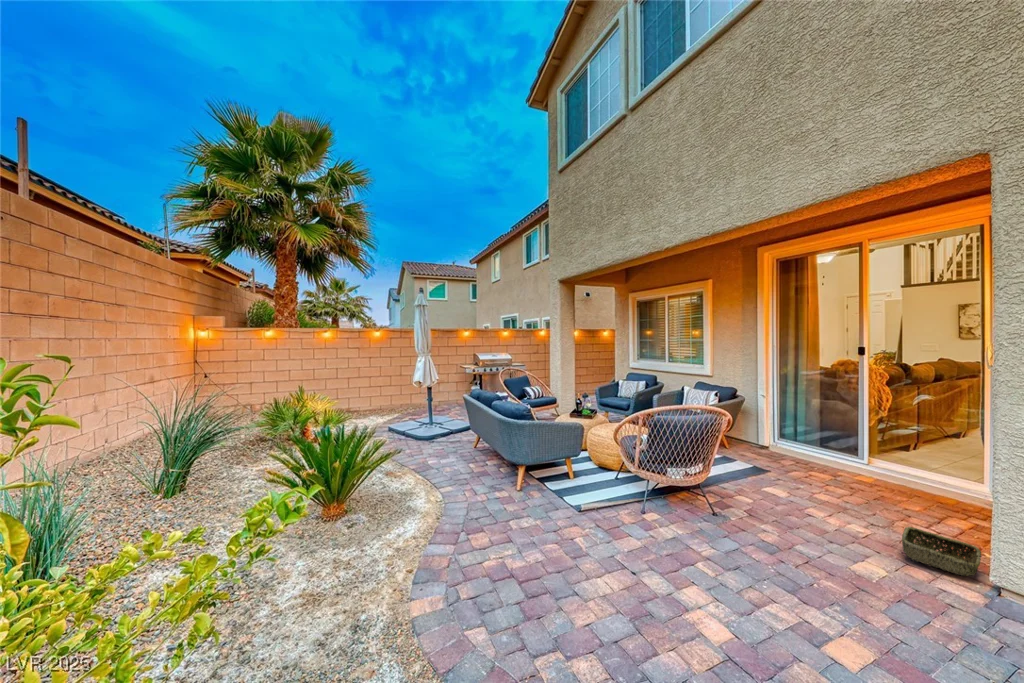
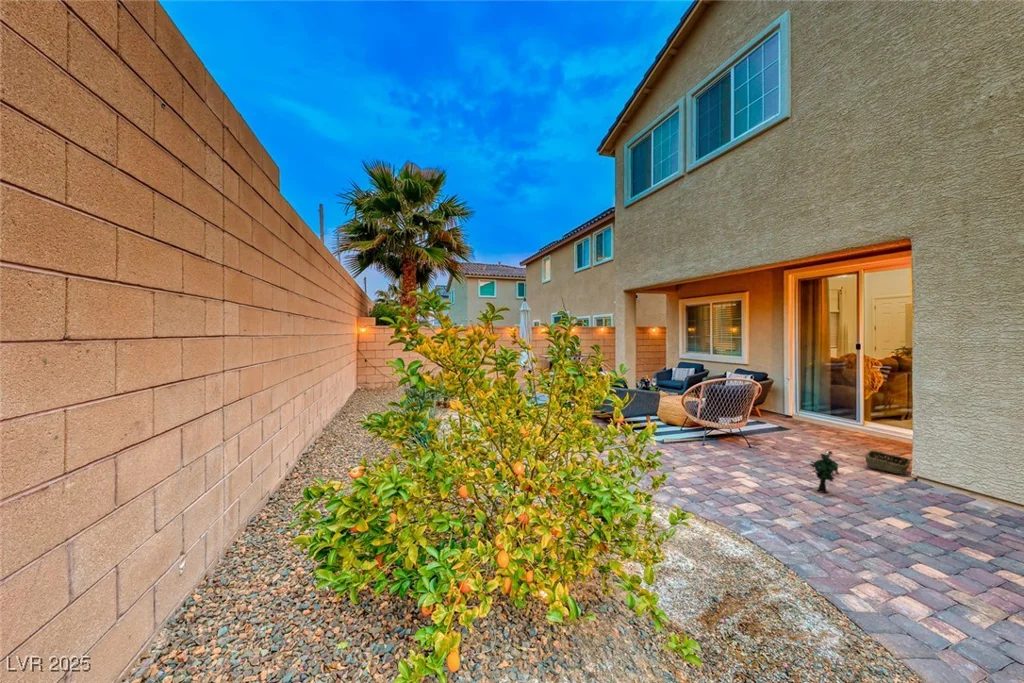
decorative plant: none [821,558,885,643] -> present [810,451,839,493]

